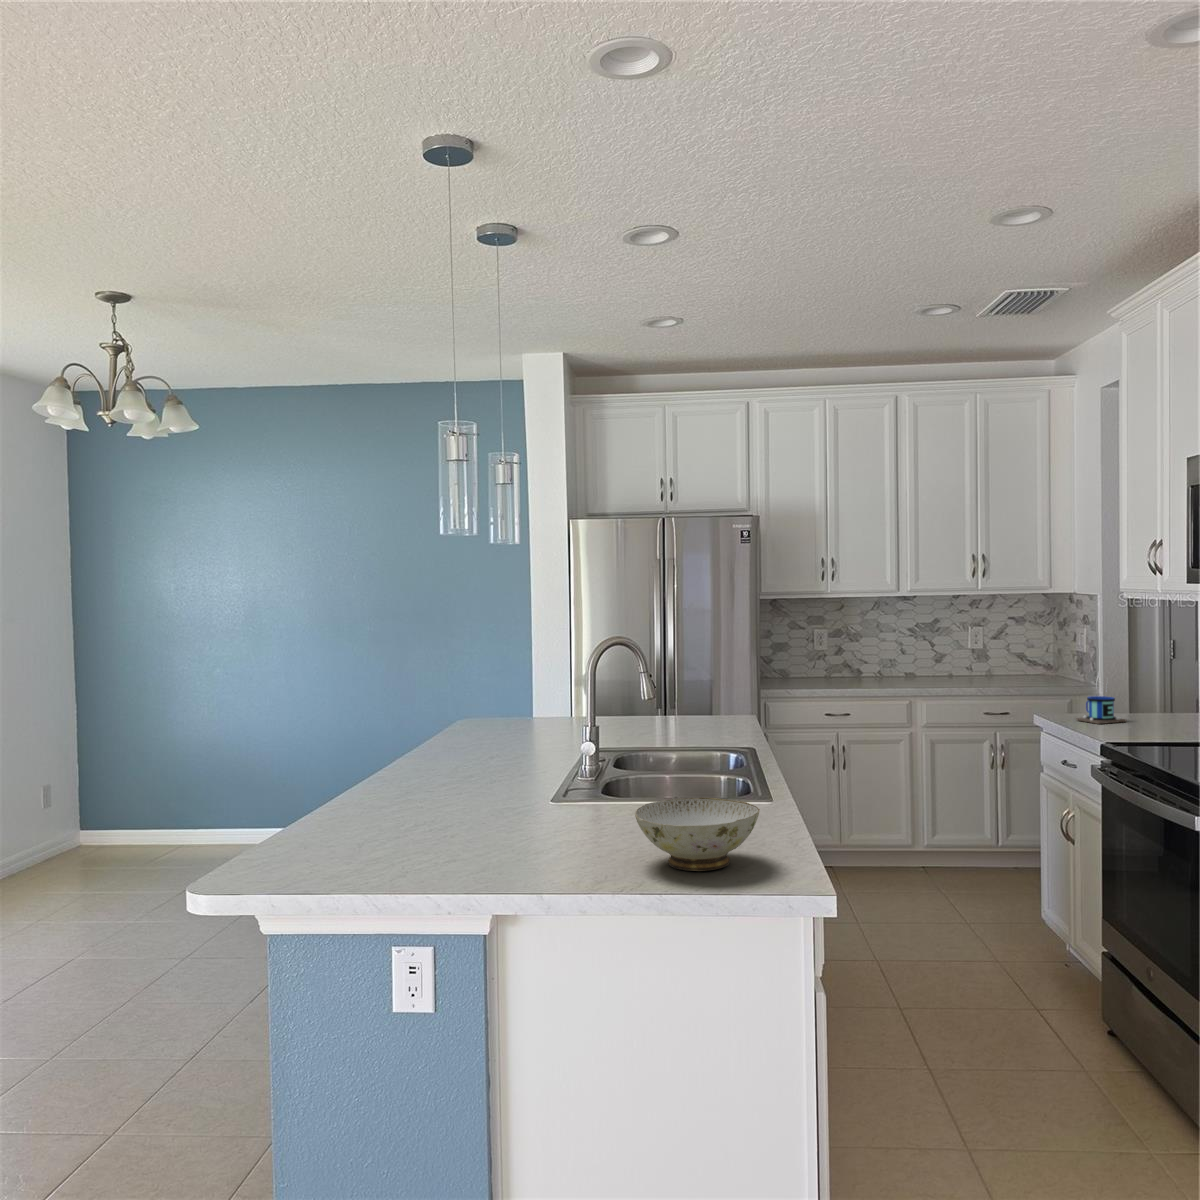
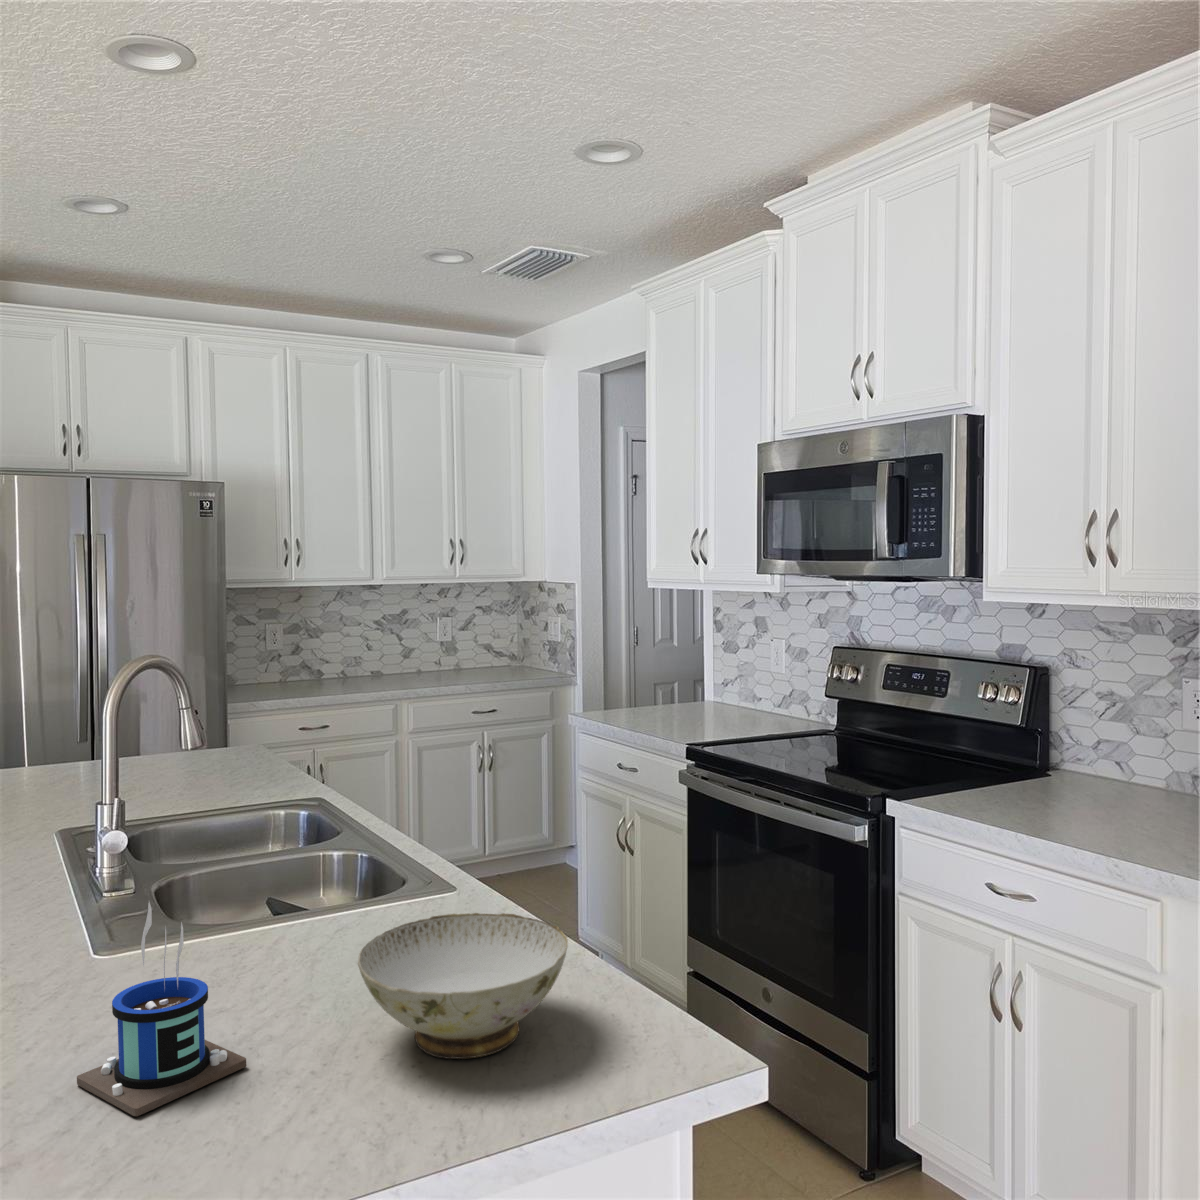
mug: present [1076,672,1127,724] -> present [77,902,246,1116]

